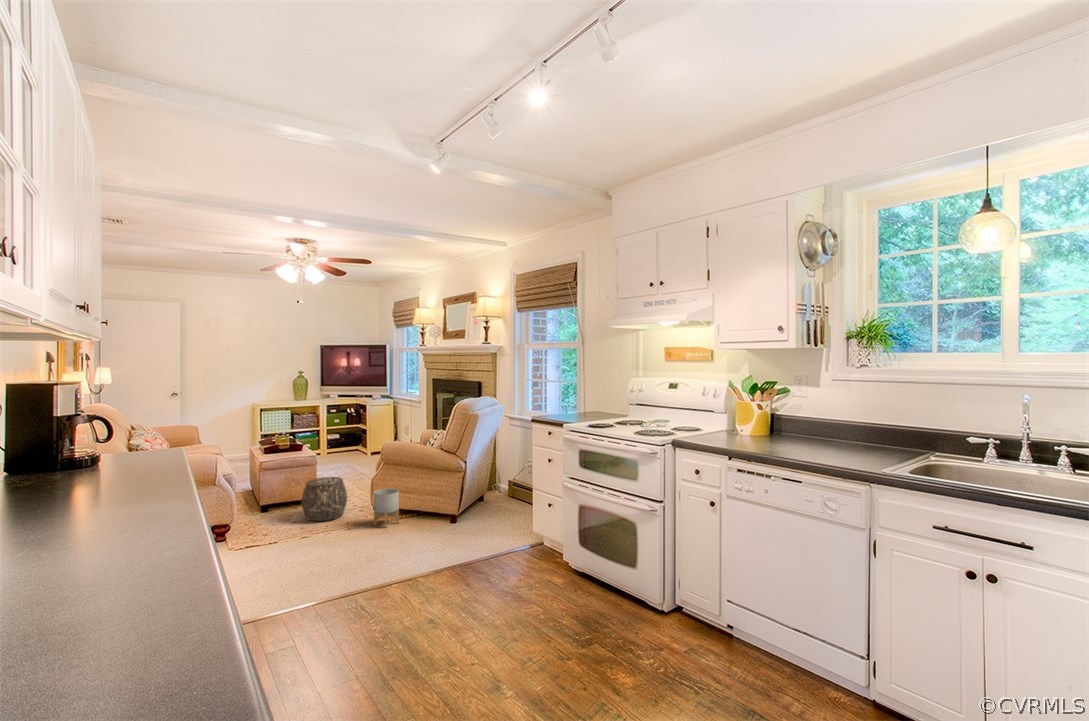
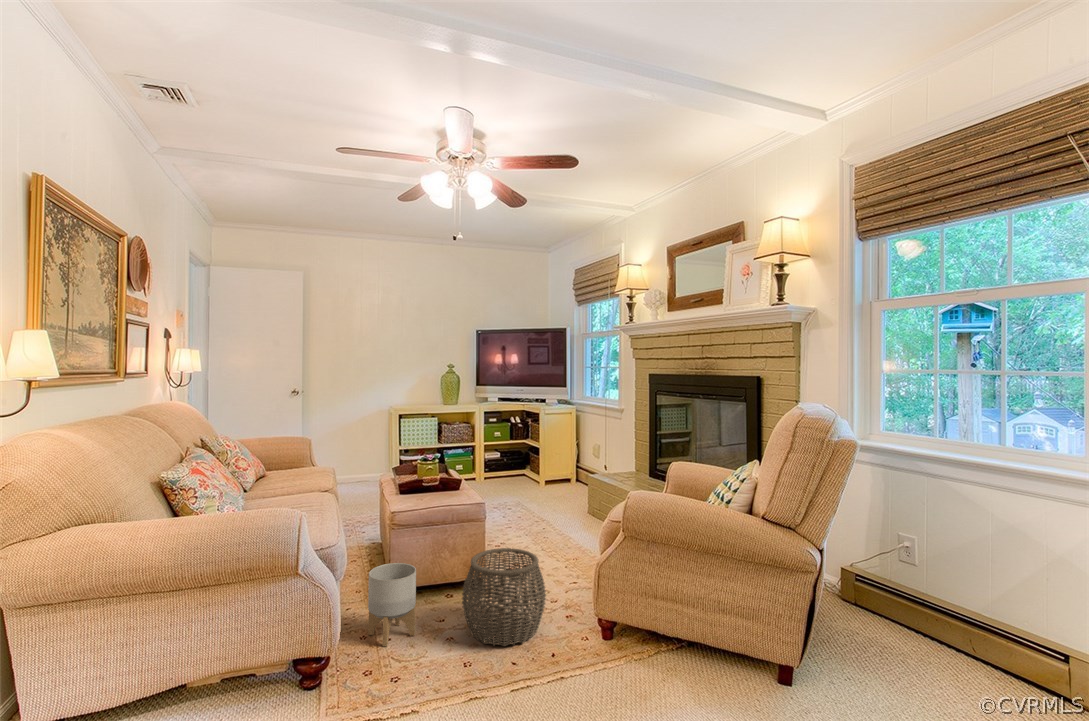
planter: present [374,488,399,528] -> present [368,563,416,646]

